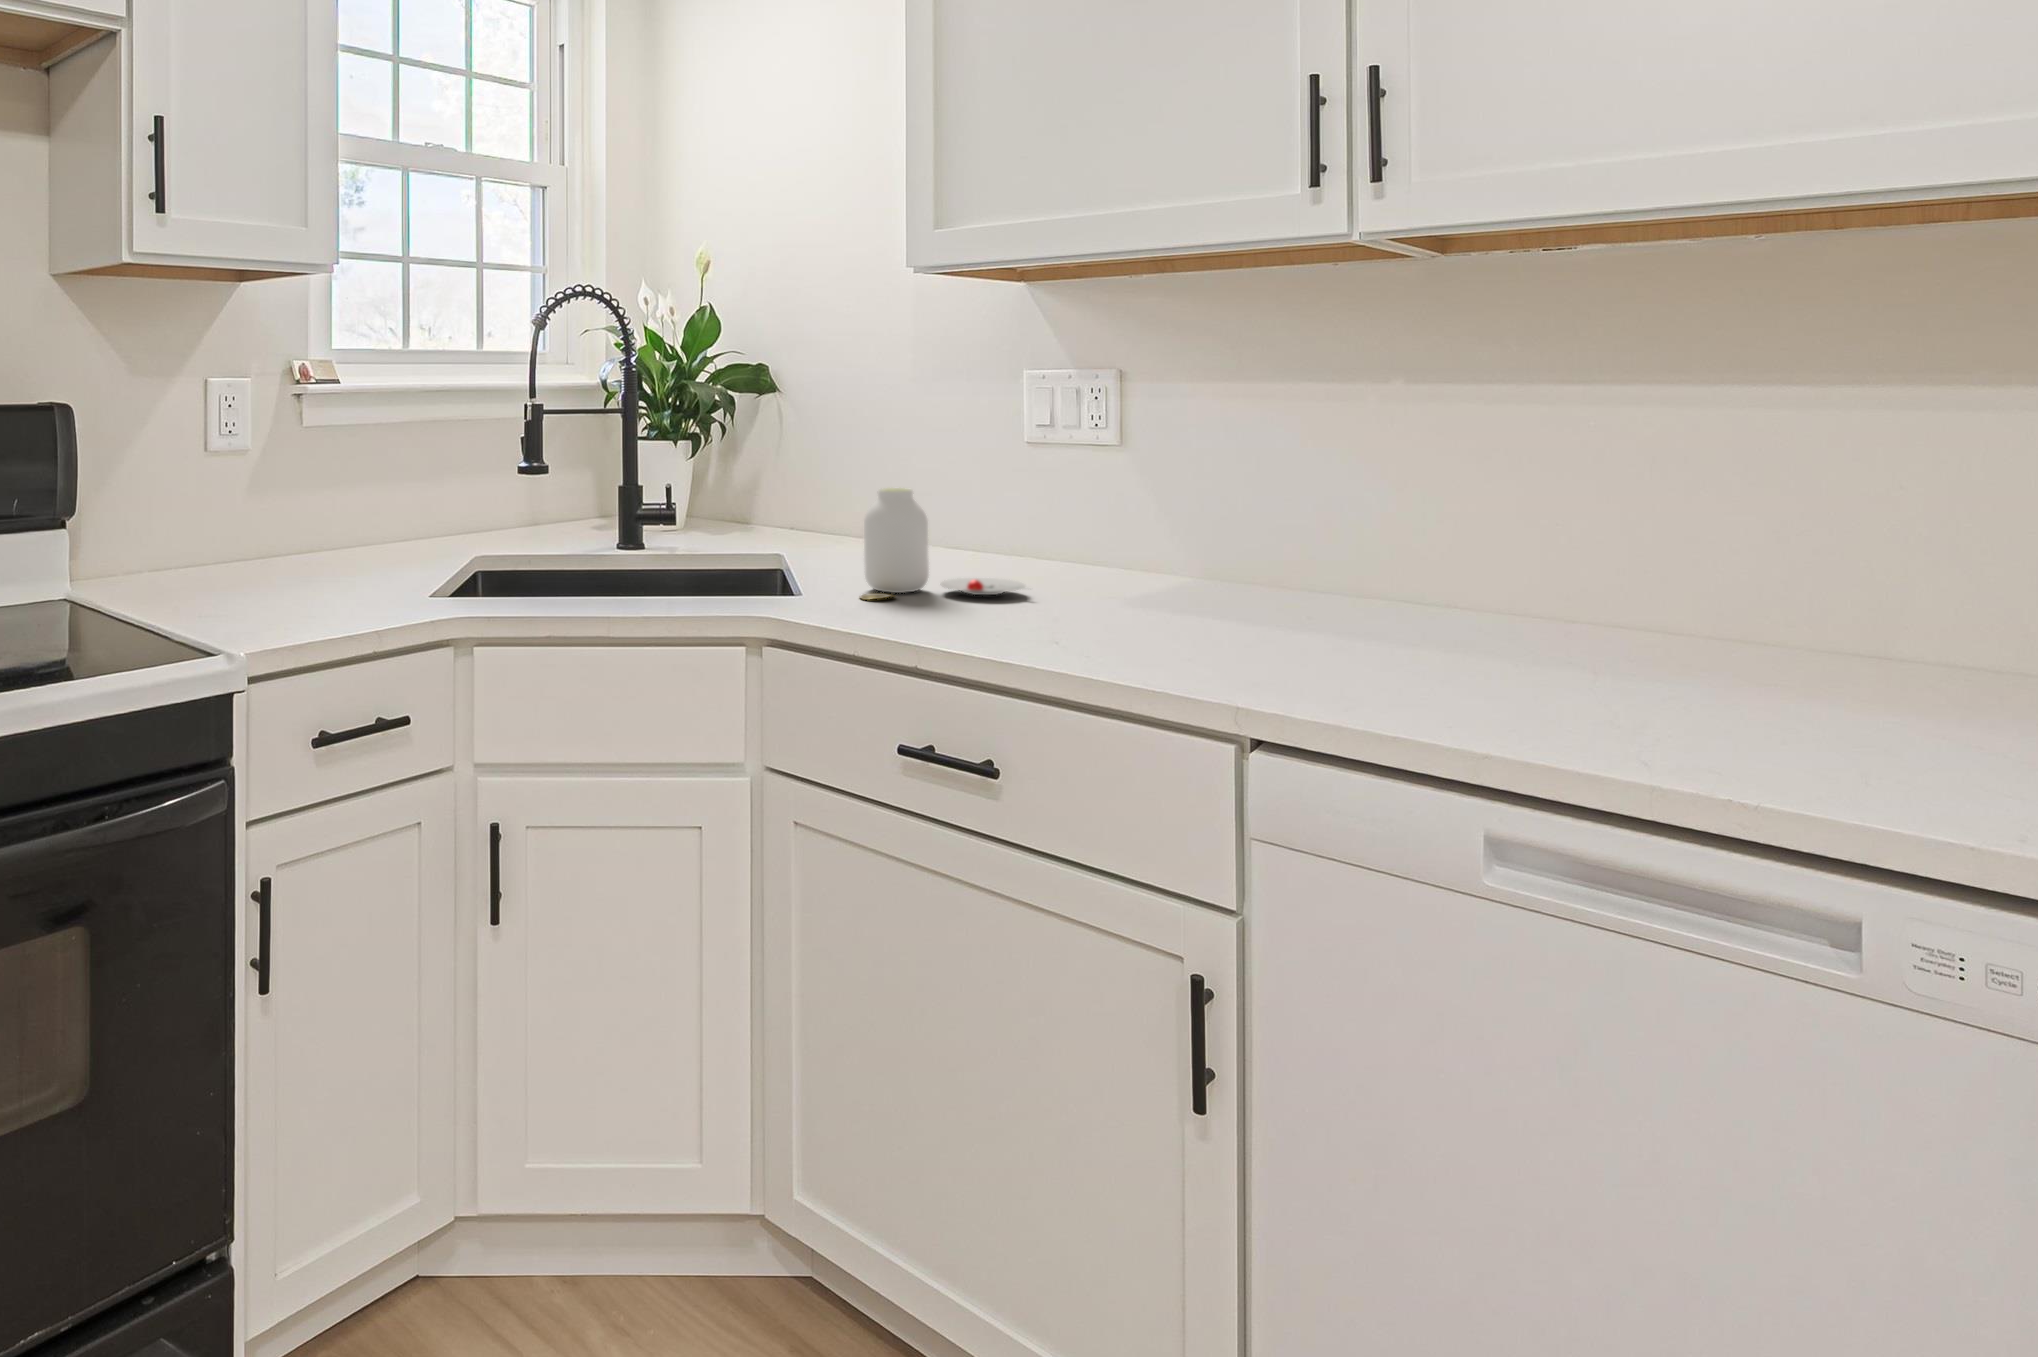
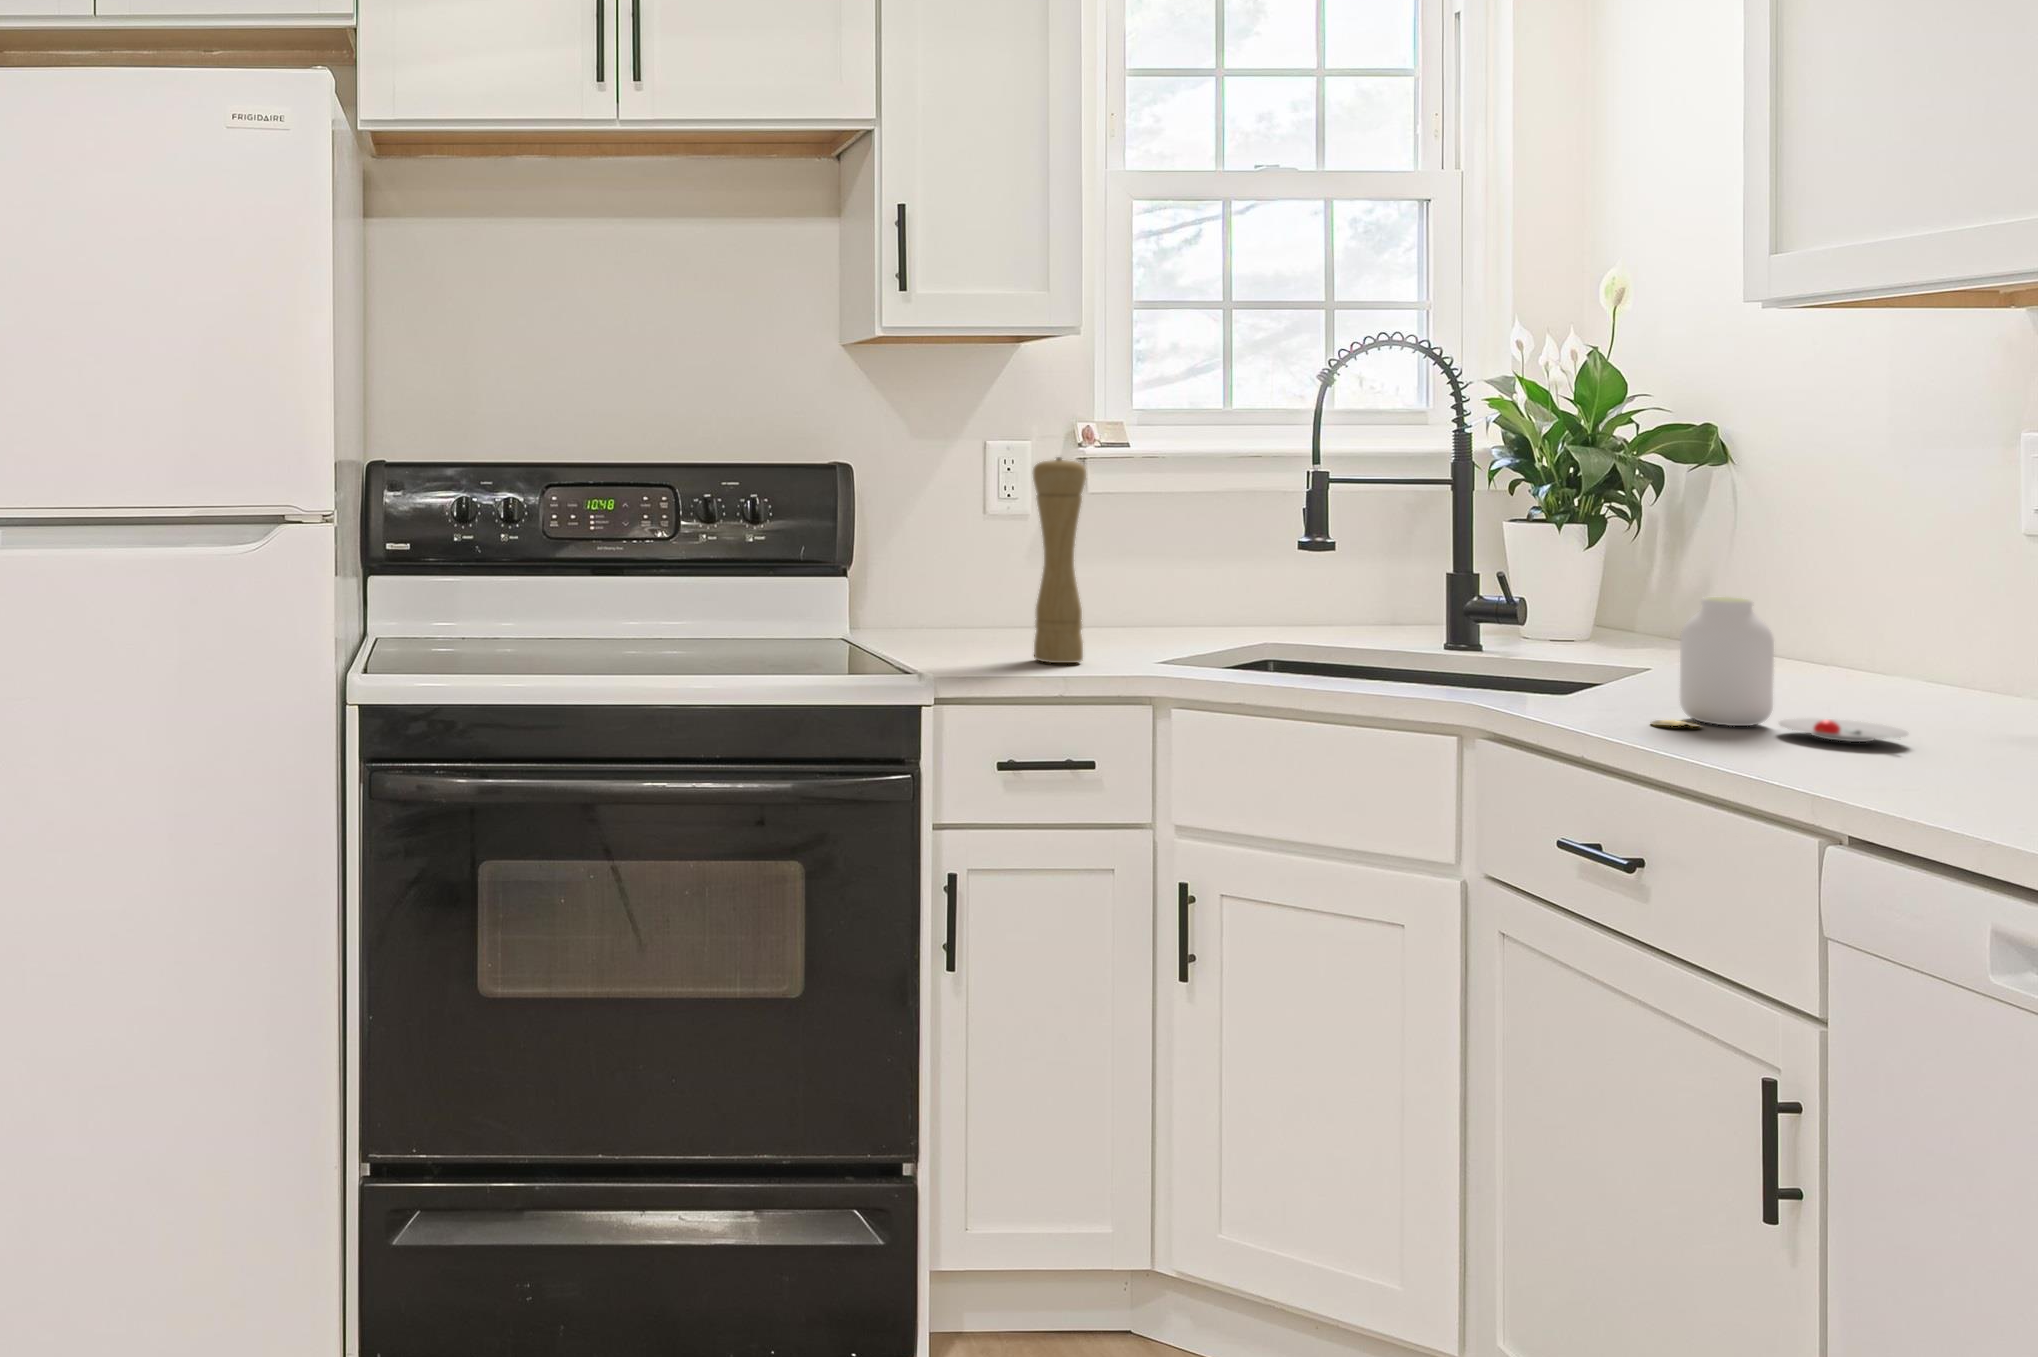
pepper mill: none [304,390,359,606] -> present [1033,457,1086,663]

